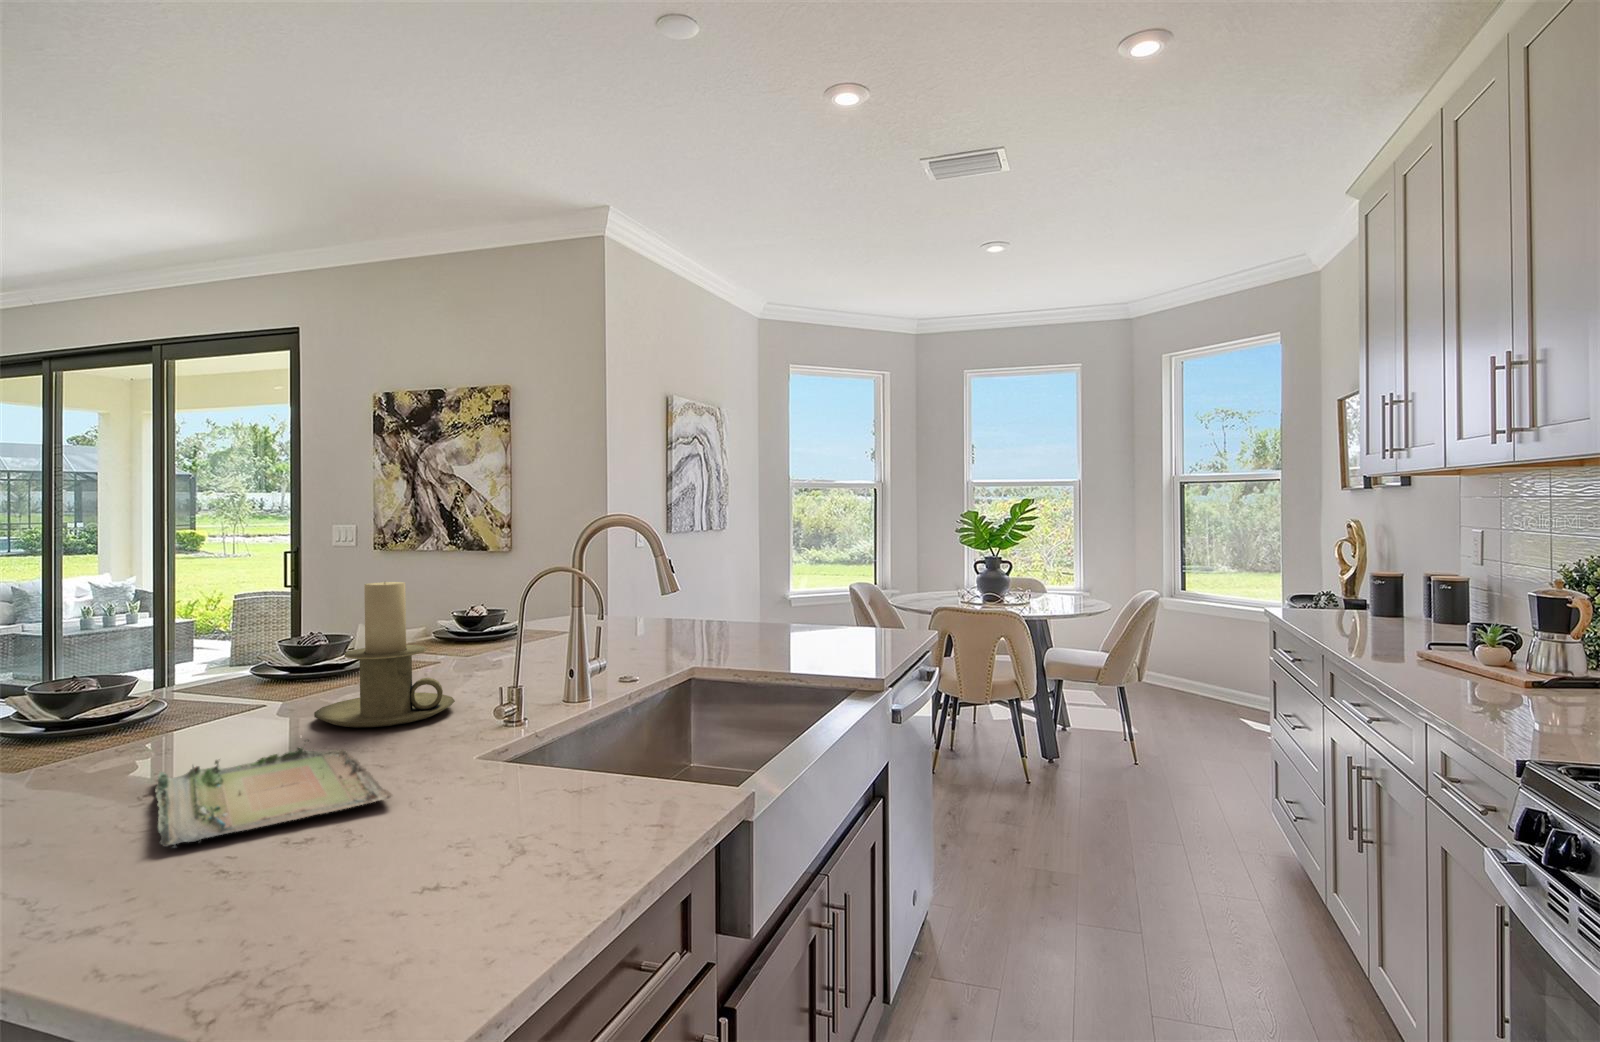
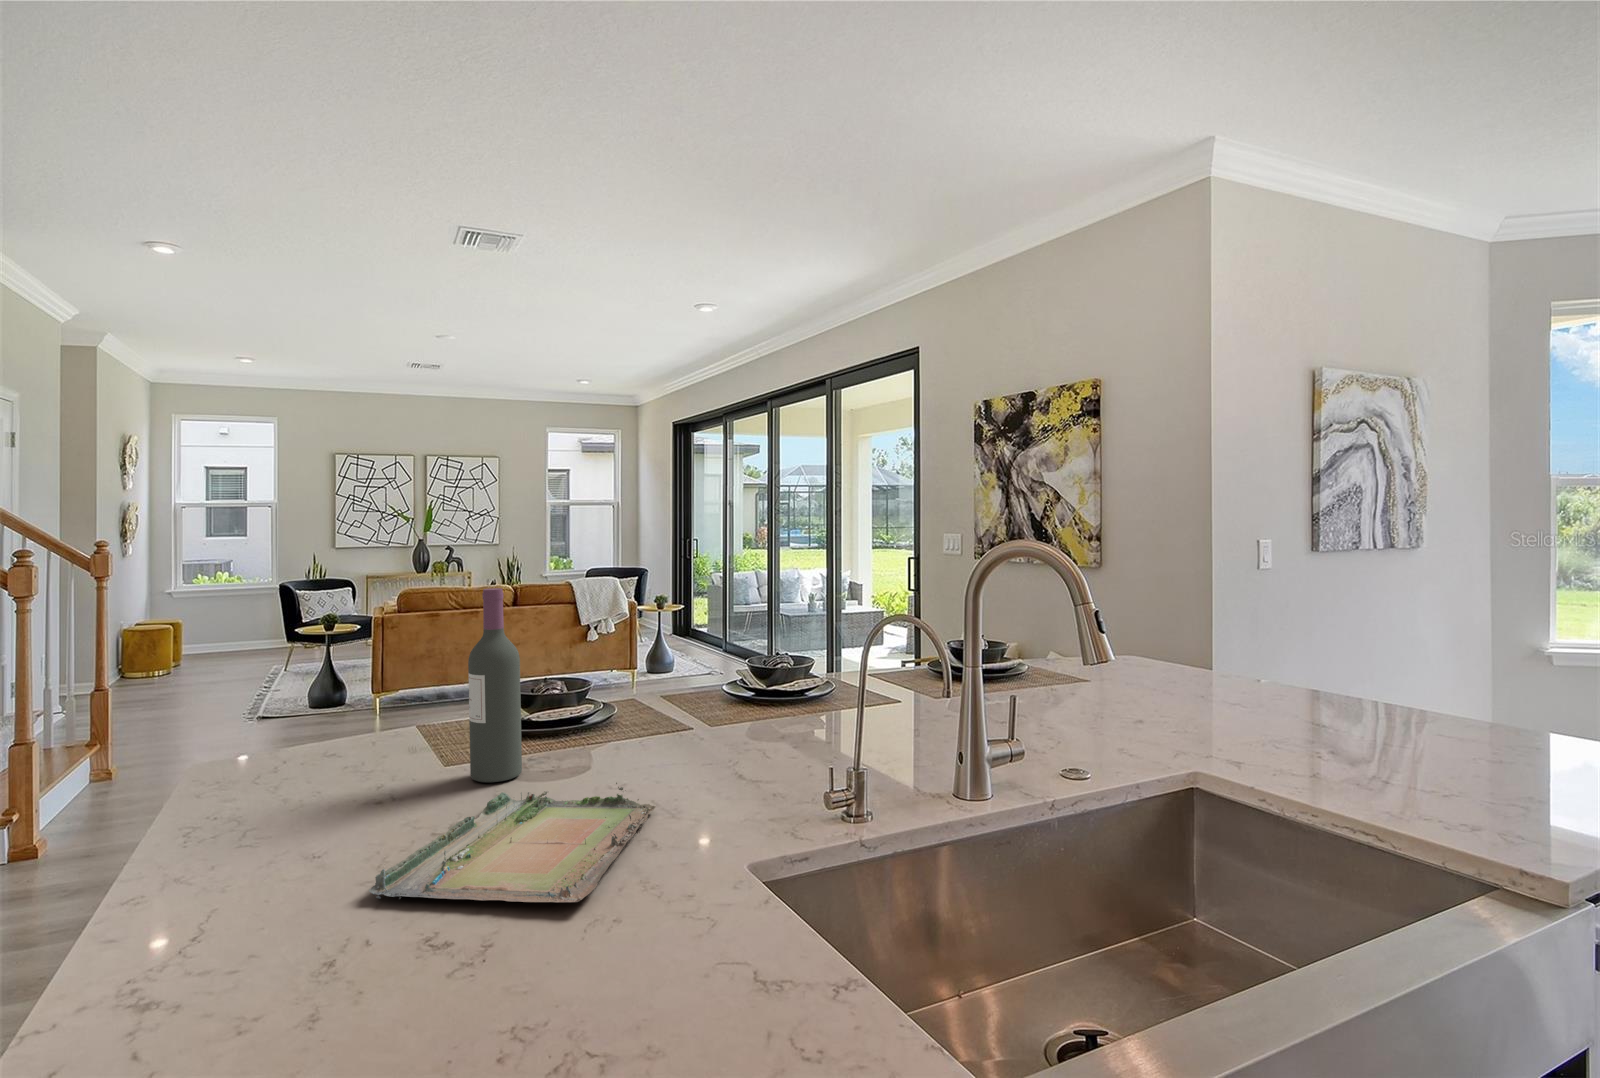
wine bottle: none [64,569,134,778] -> present [468,588,522,782]
candle holder: present [314,582,455,727] -> none [687,614,831,783]

